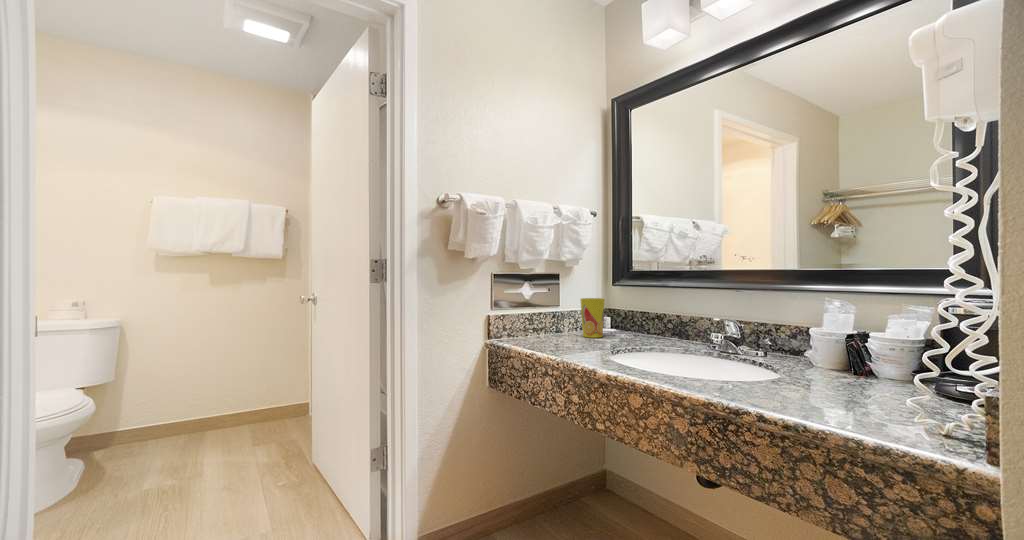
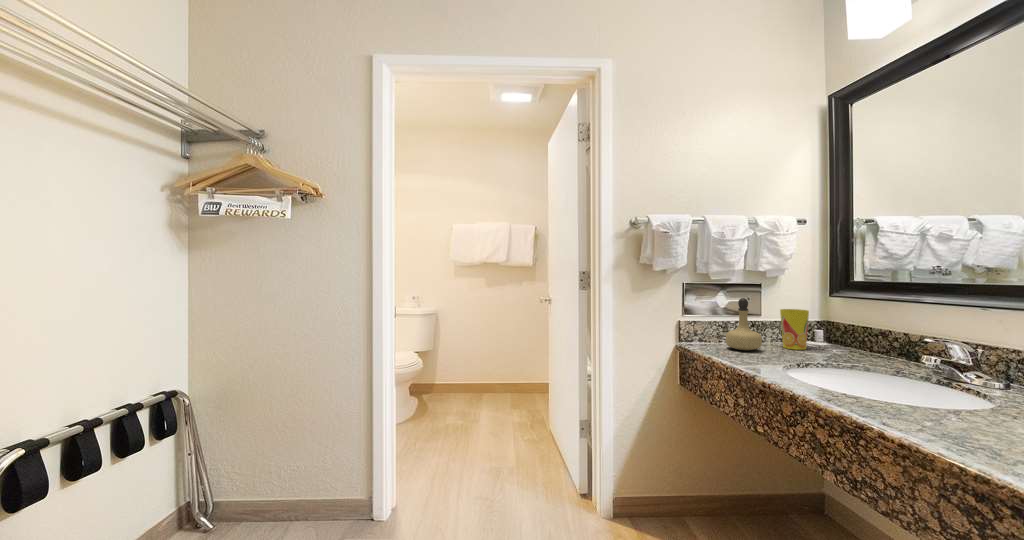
perfume bottle: none [538,287,572,343] -> present [726,298,762,351]

